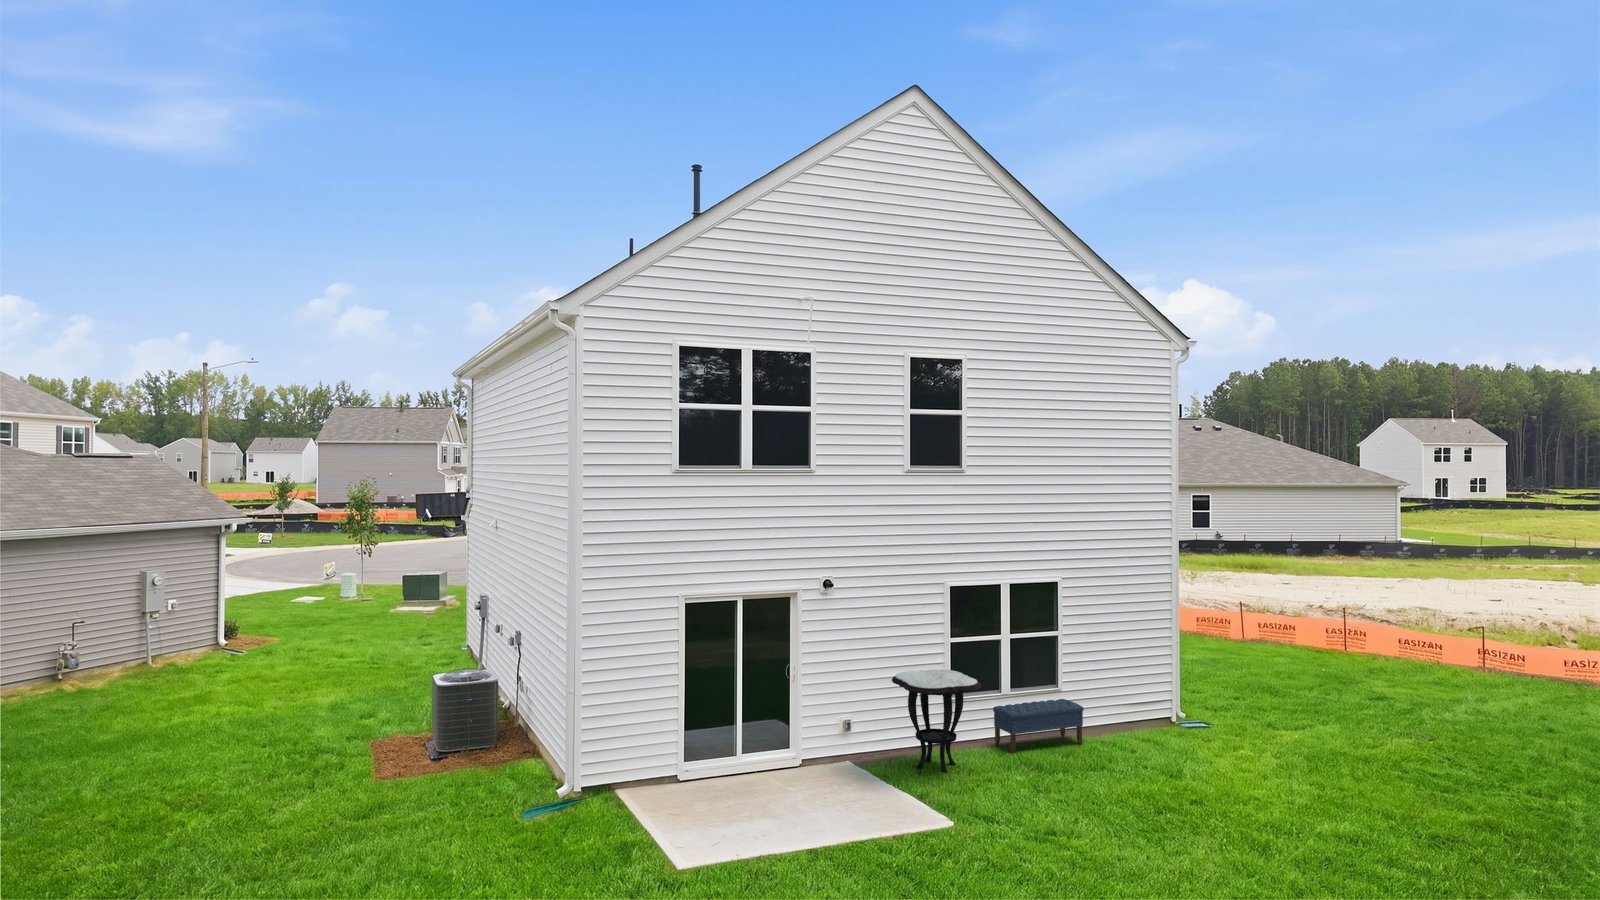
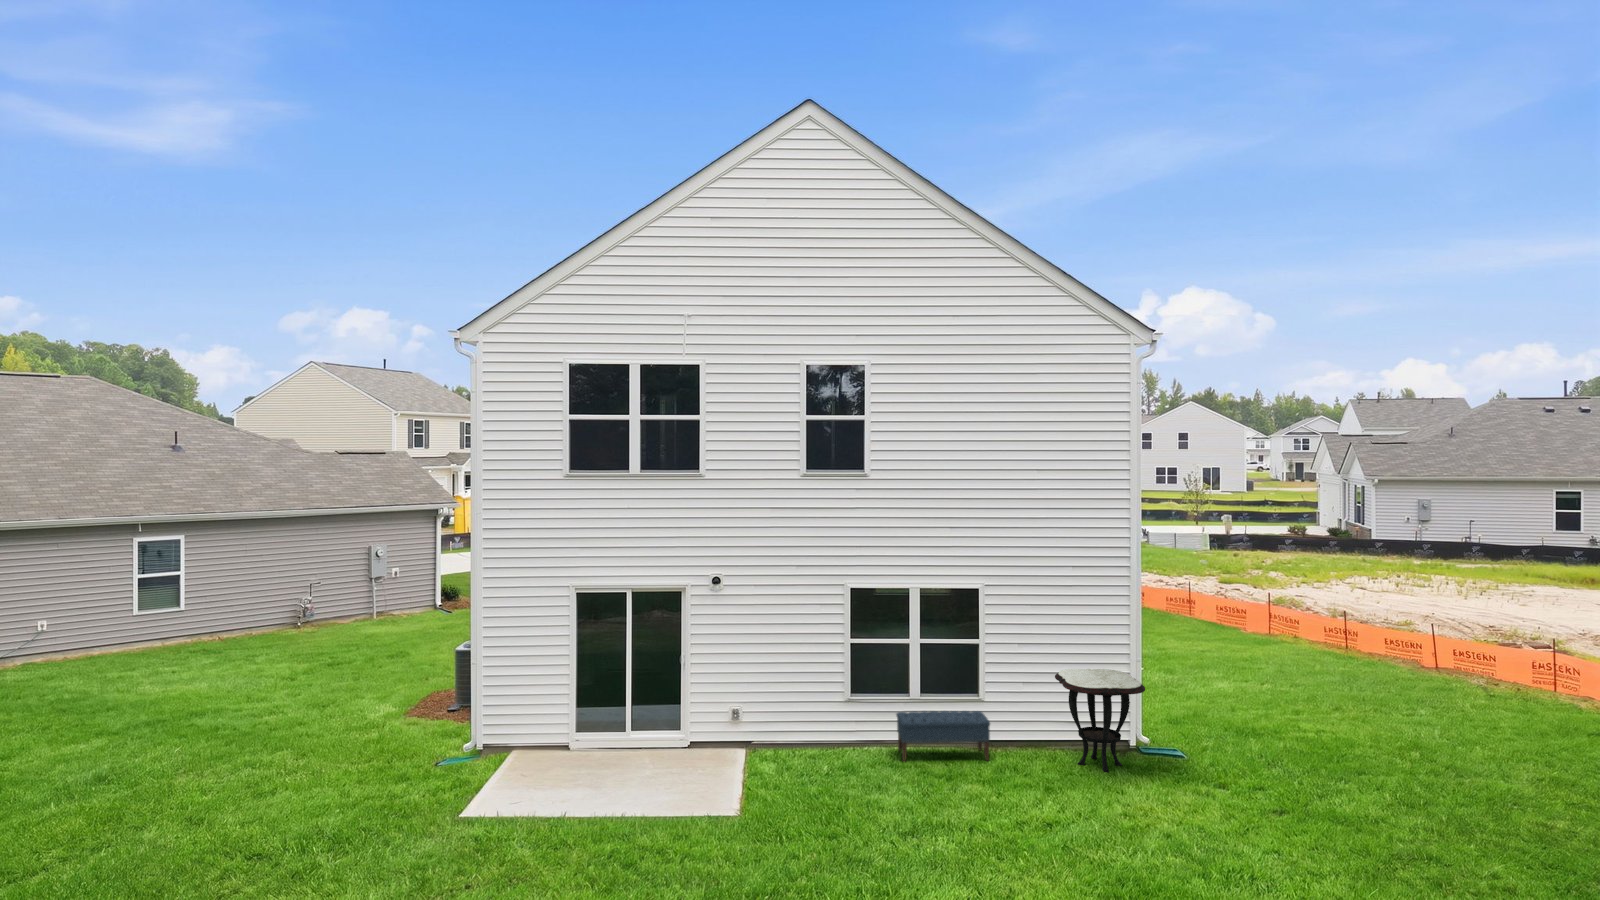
side table: present [892,669,981,773] -> present [1055,669,1145,773]

